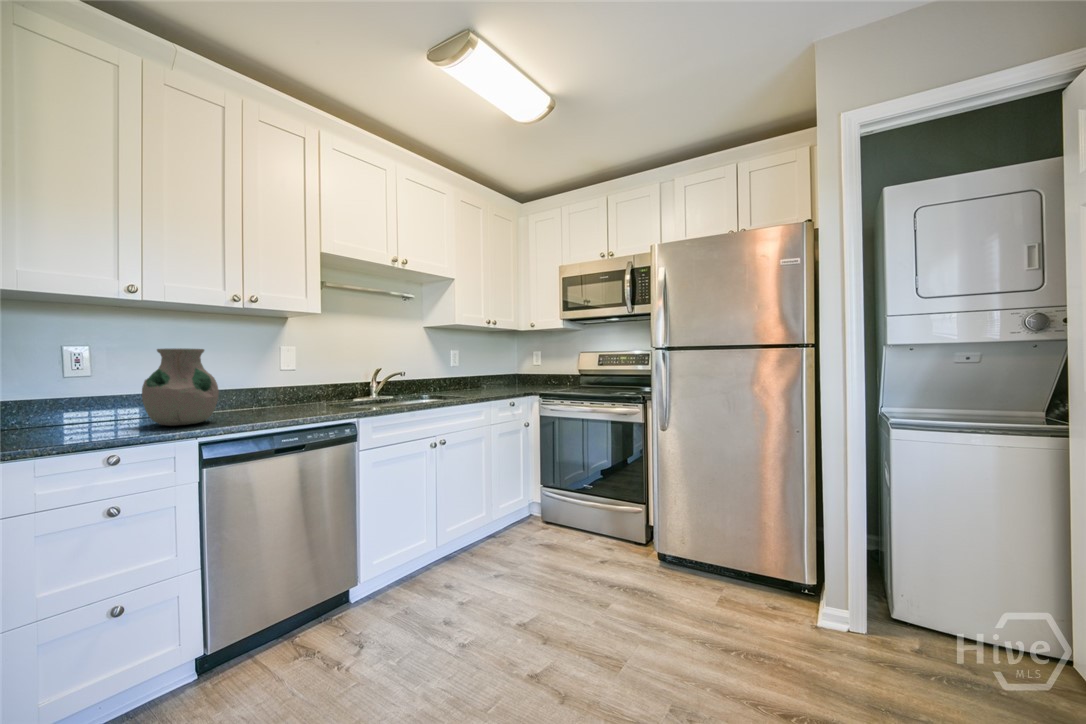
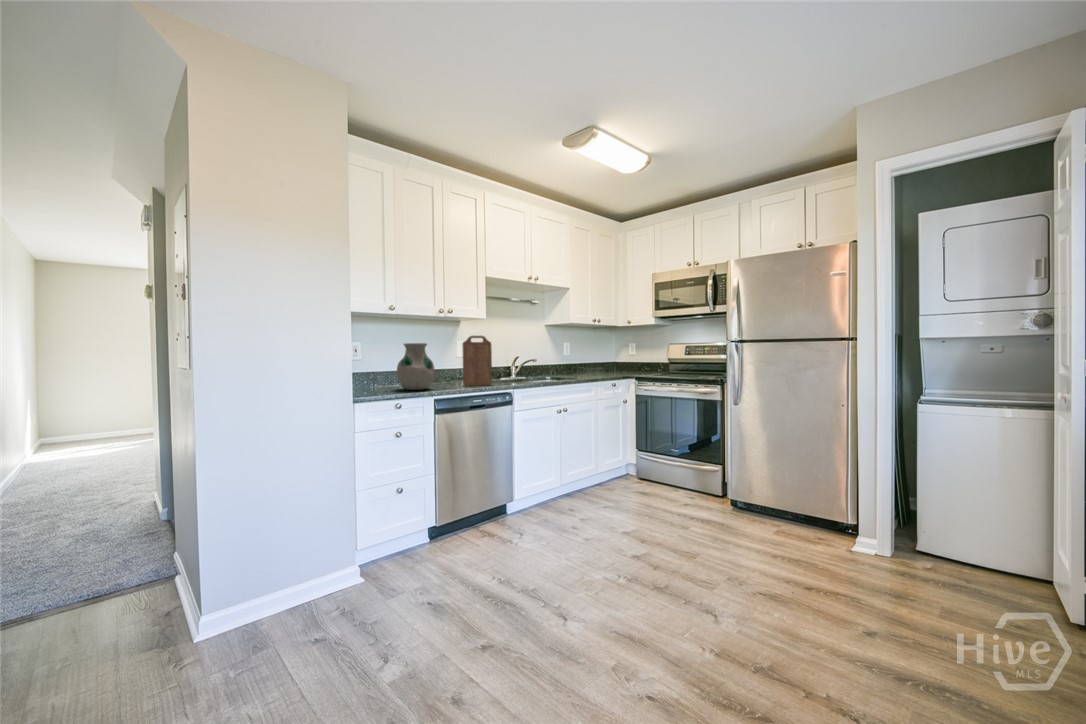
cutting board: none [276,338,327,414] -> present [462,336,492,386]

